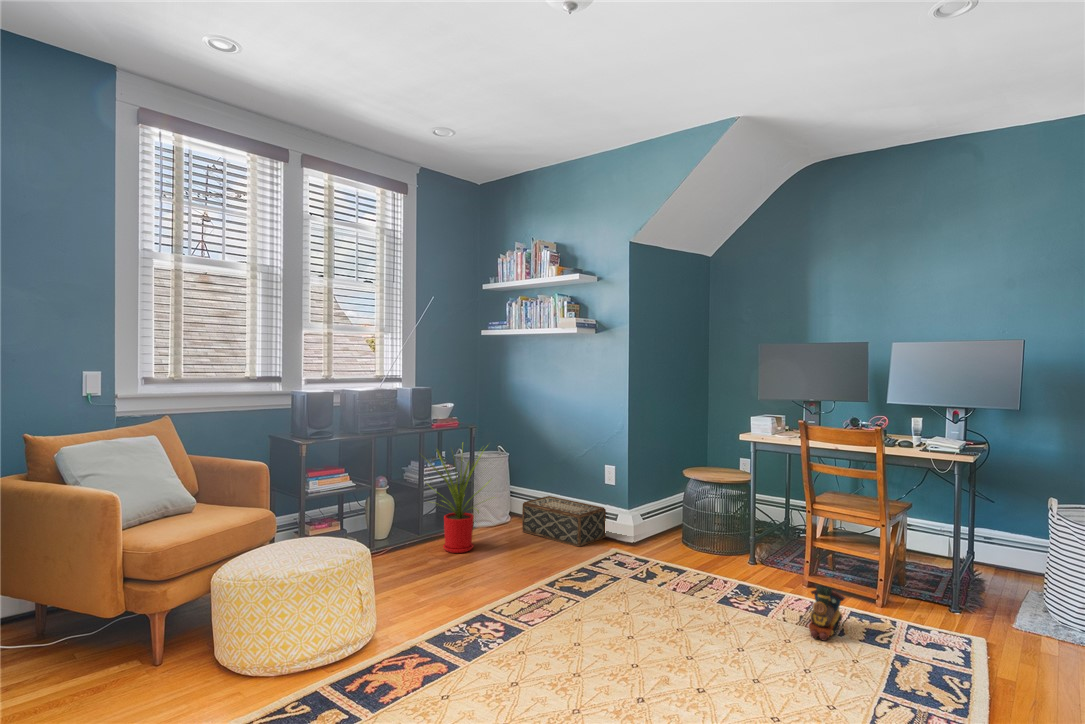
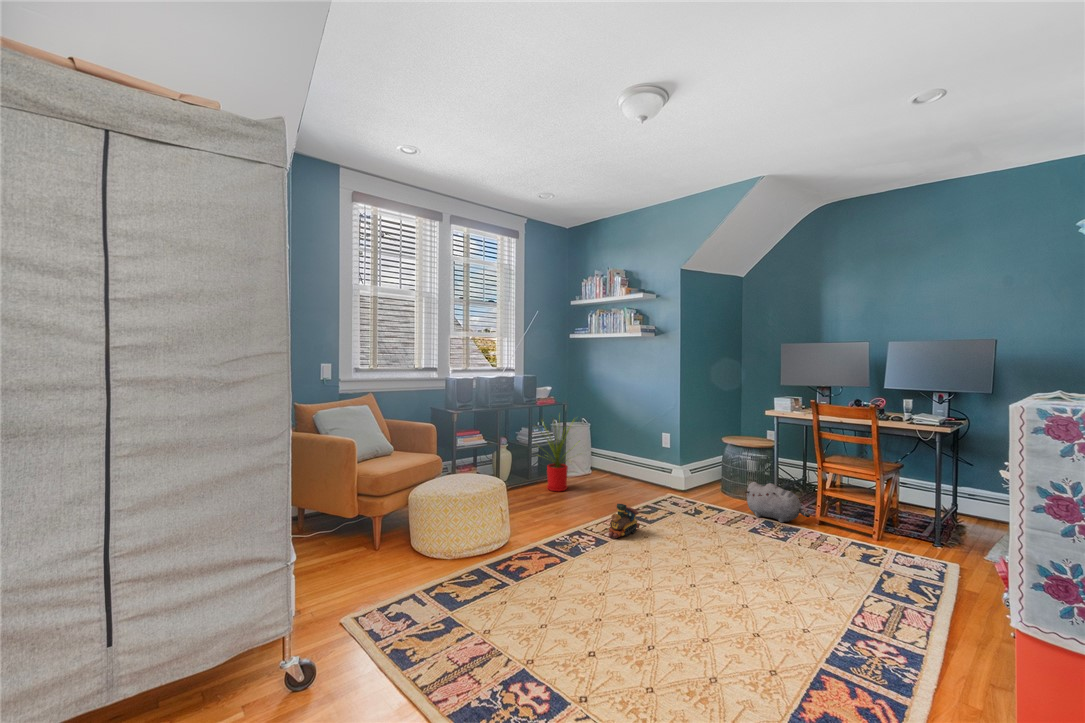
woven basket: present [522,496,606,547] -> none [601,455,663,491]
plush toy: none [713,532,798,588] -> present [745,482,810,523]
toy train: present [809,585,845,641] -> present [609,504,639,539]

